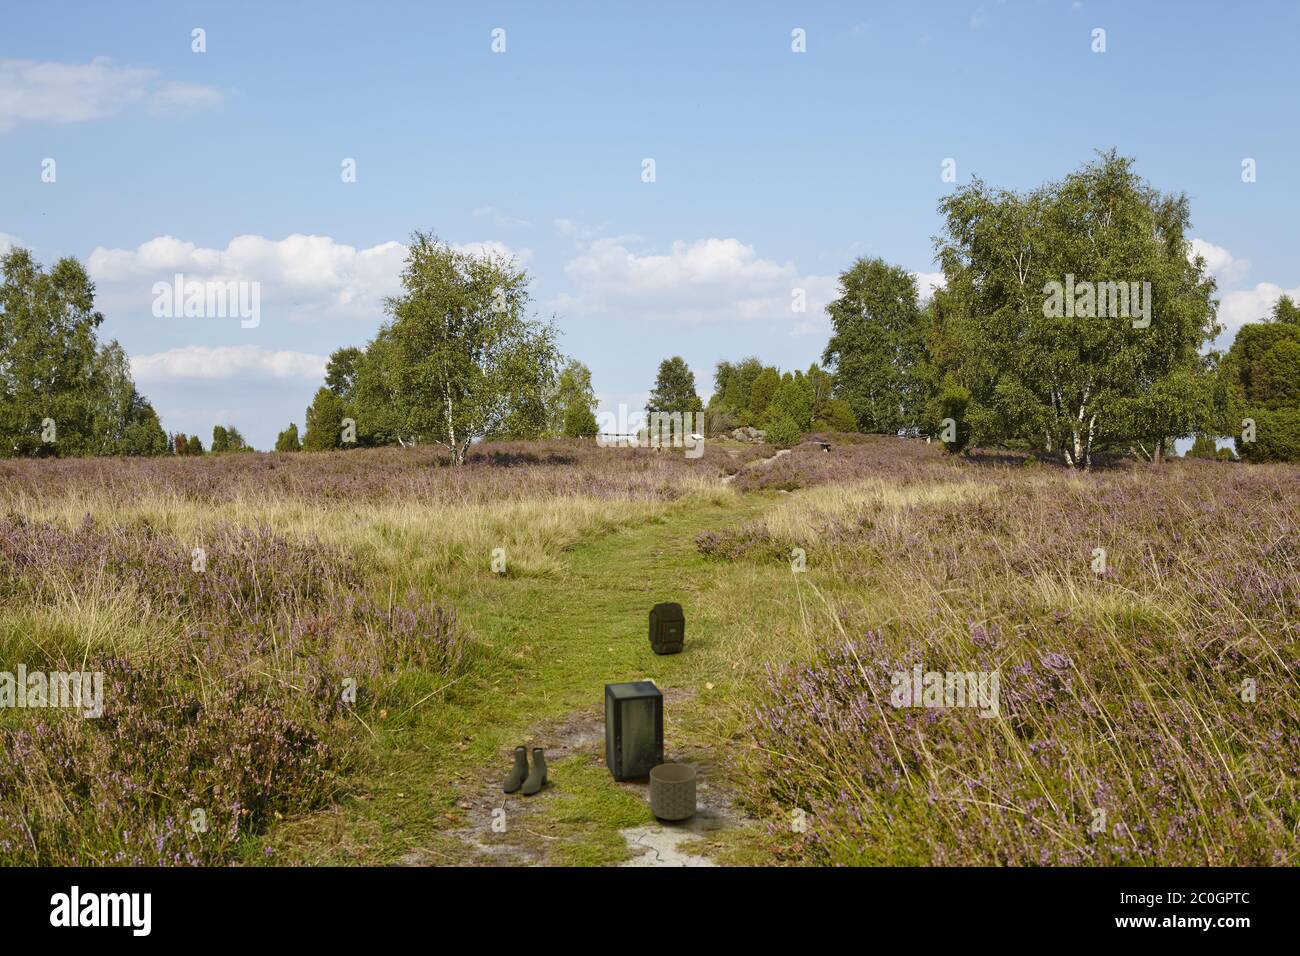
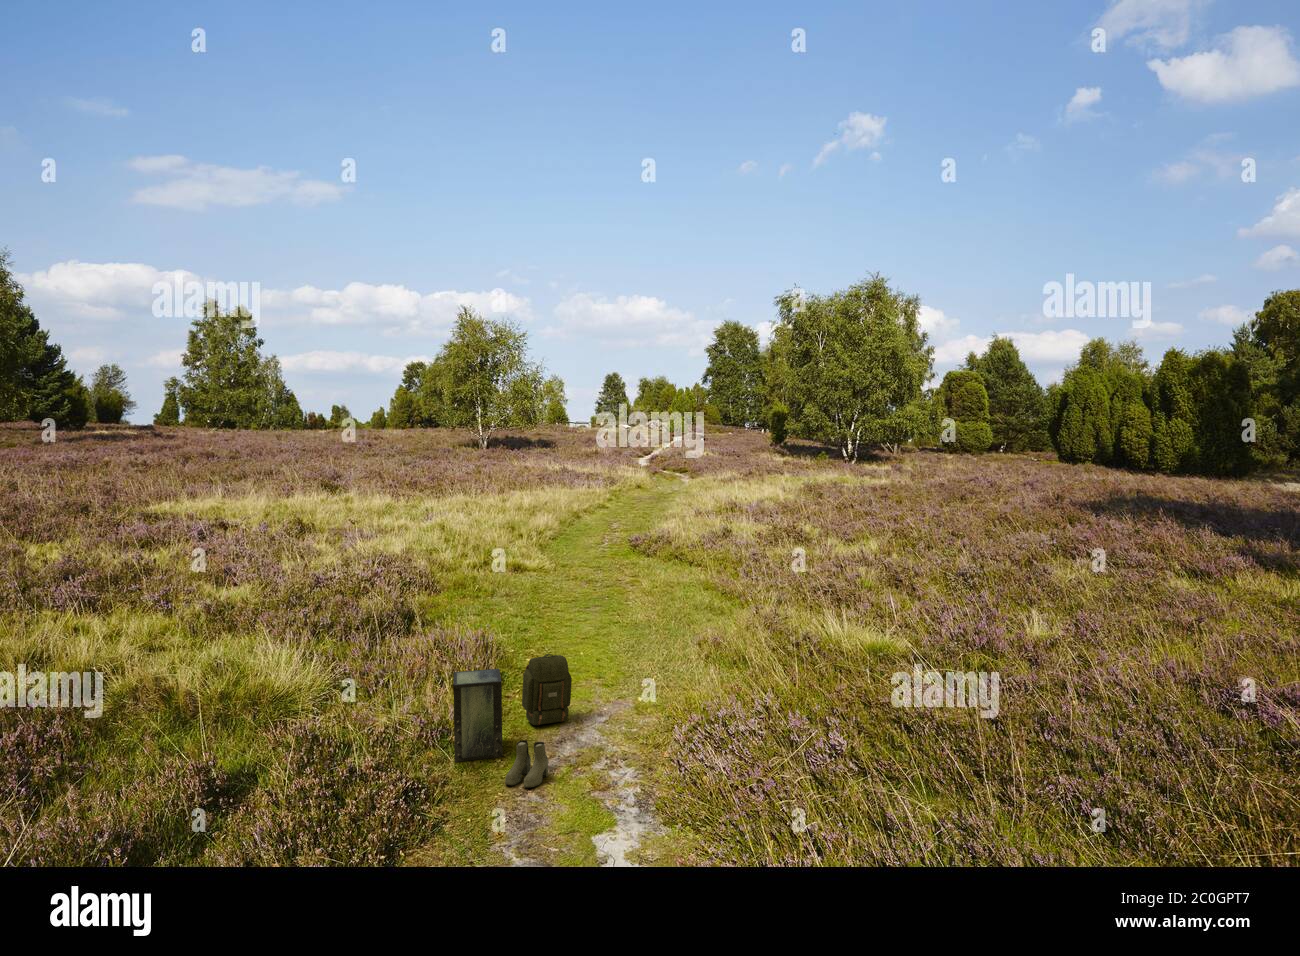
backpack: present [648,601,685,654] -> present [522,654,572,725]
storage box: present [605,681,664,781] -> present [453,669,503,762]
planter: present [650,763,697,821] -> none [649,758,695,814]

